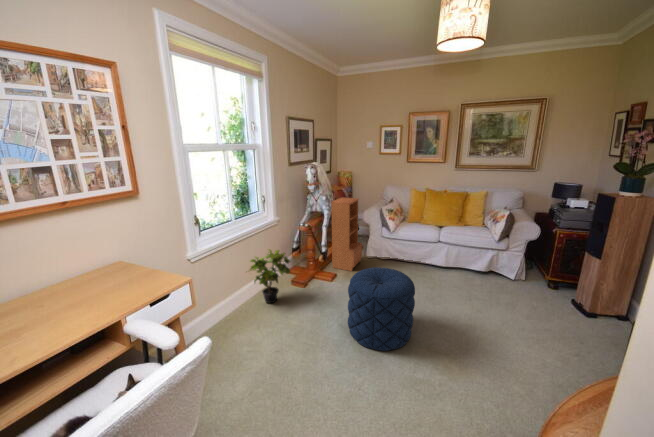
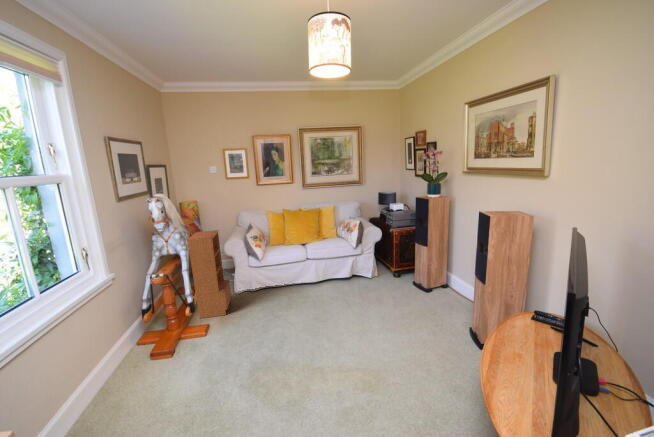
potted plant: present [250,249,290,303] -> none [77,317,155,399]
pouf: present [348,267,415,351] -> none [247,299,321,395]

